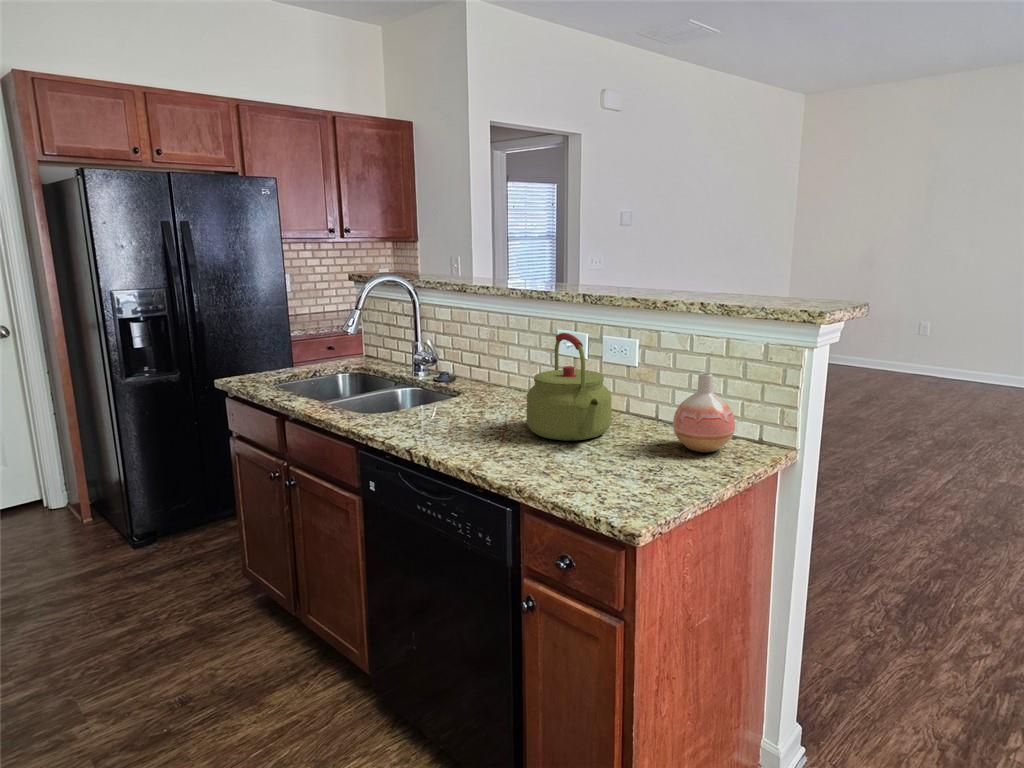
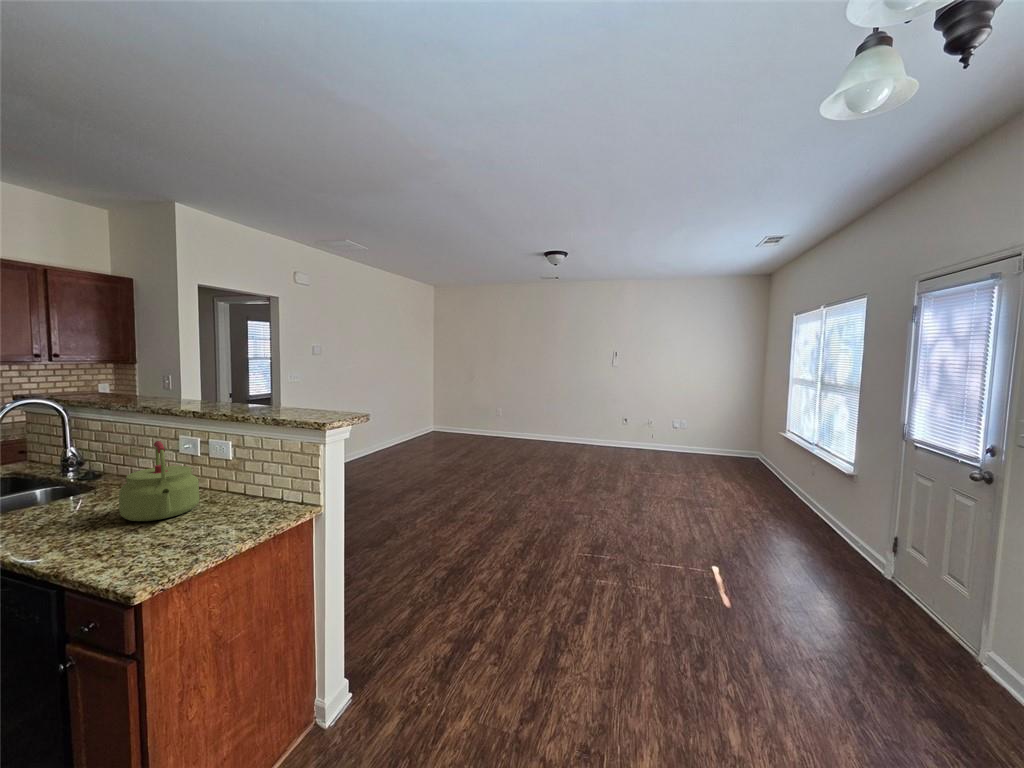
vase: present [673,373,735,452] -> none [234,463,279,517]

